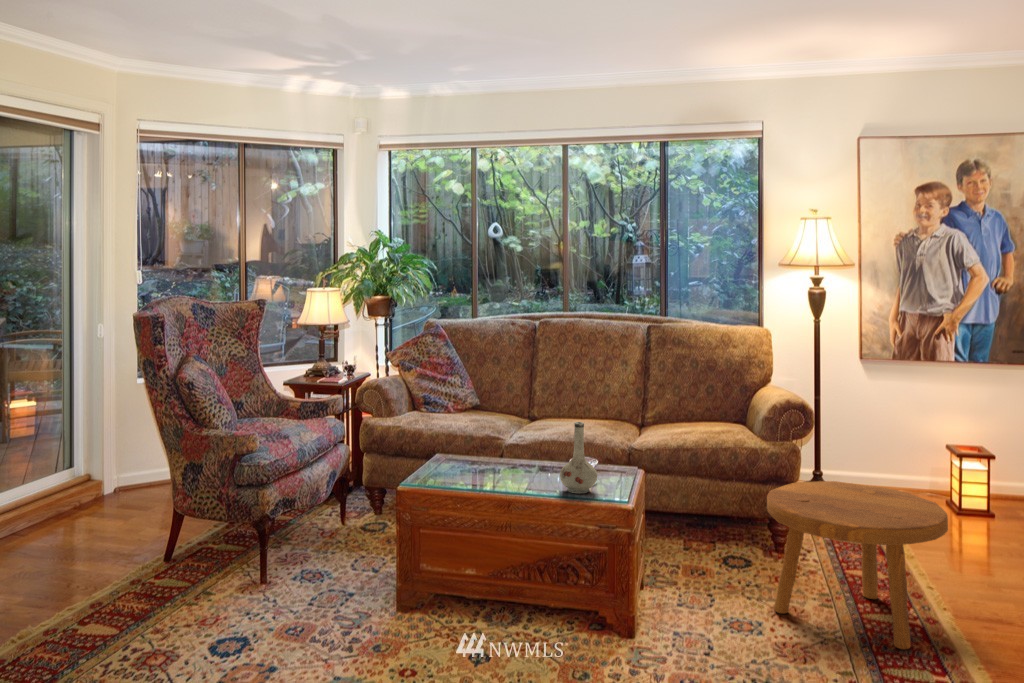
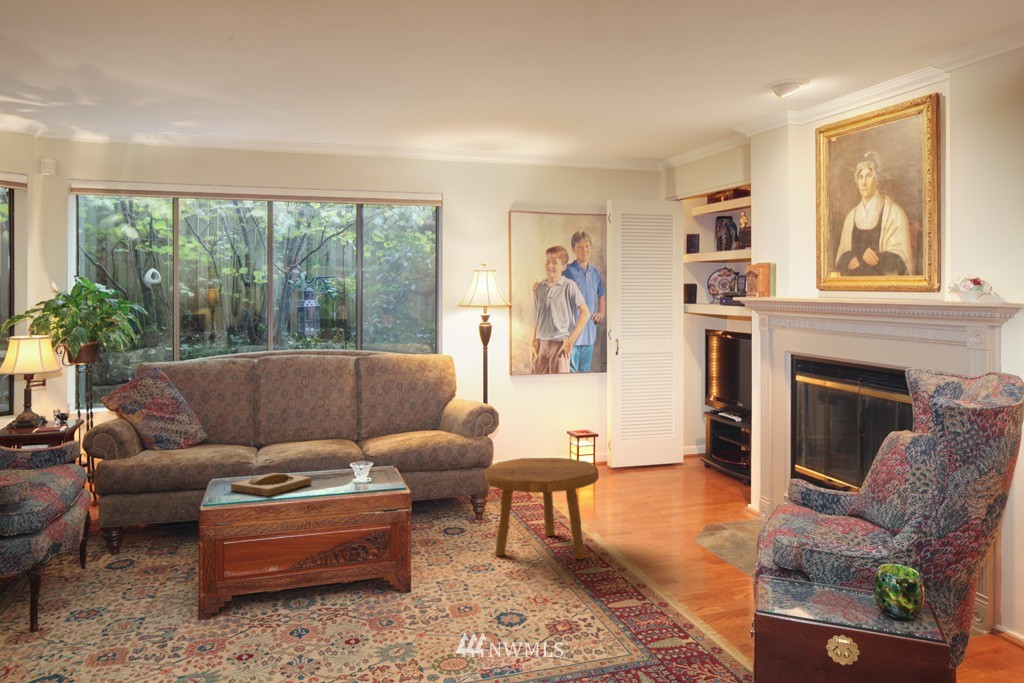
vase: present [560,422,597,493] -> none [340,432,370,489]
tray: none [448,457,534,486] -> present [231,473,311,496]

